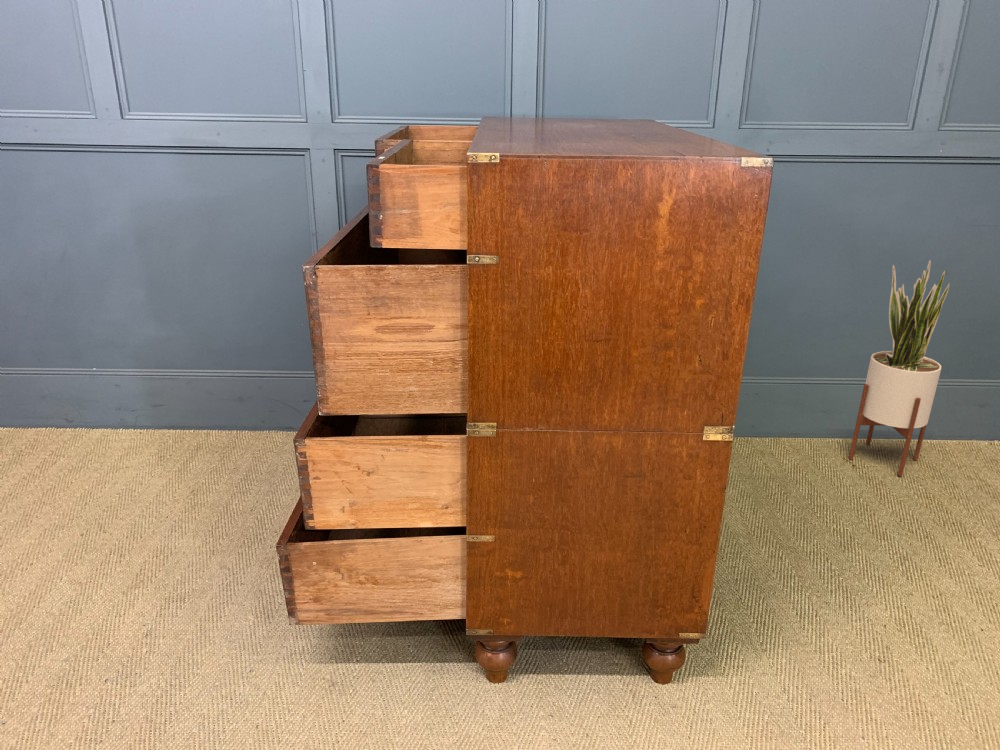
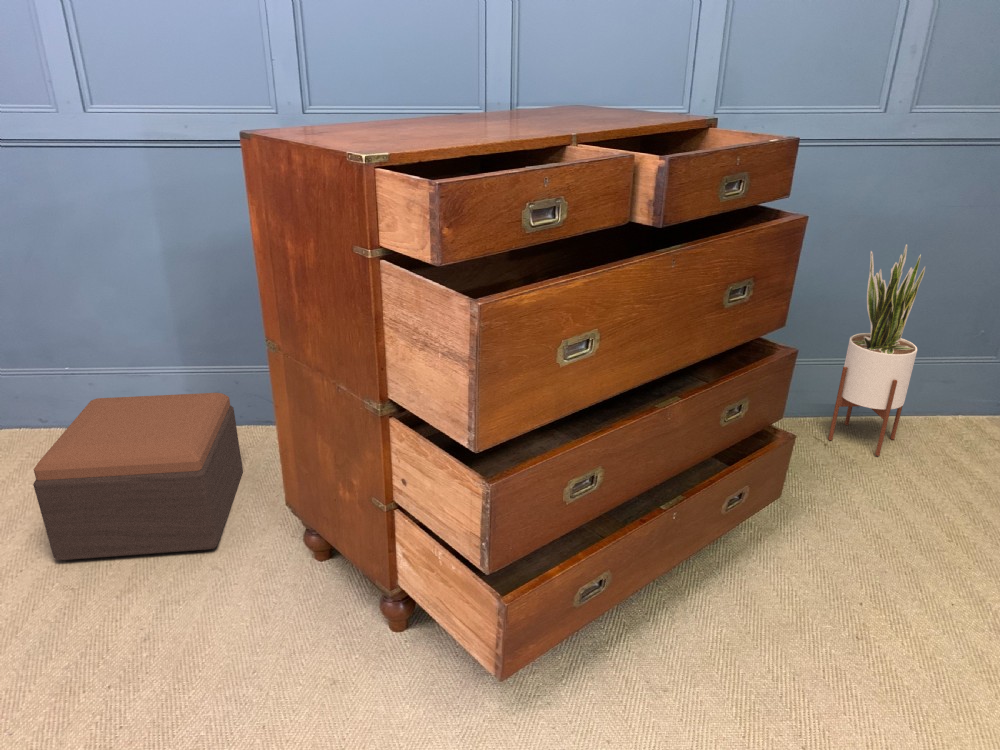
footstool: none [47,394,258,554] -> present [33,393,243,560]

